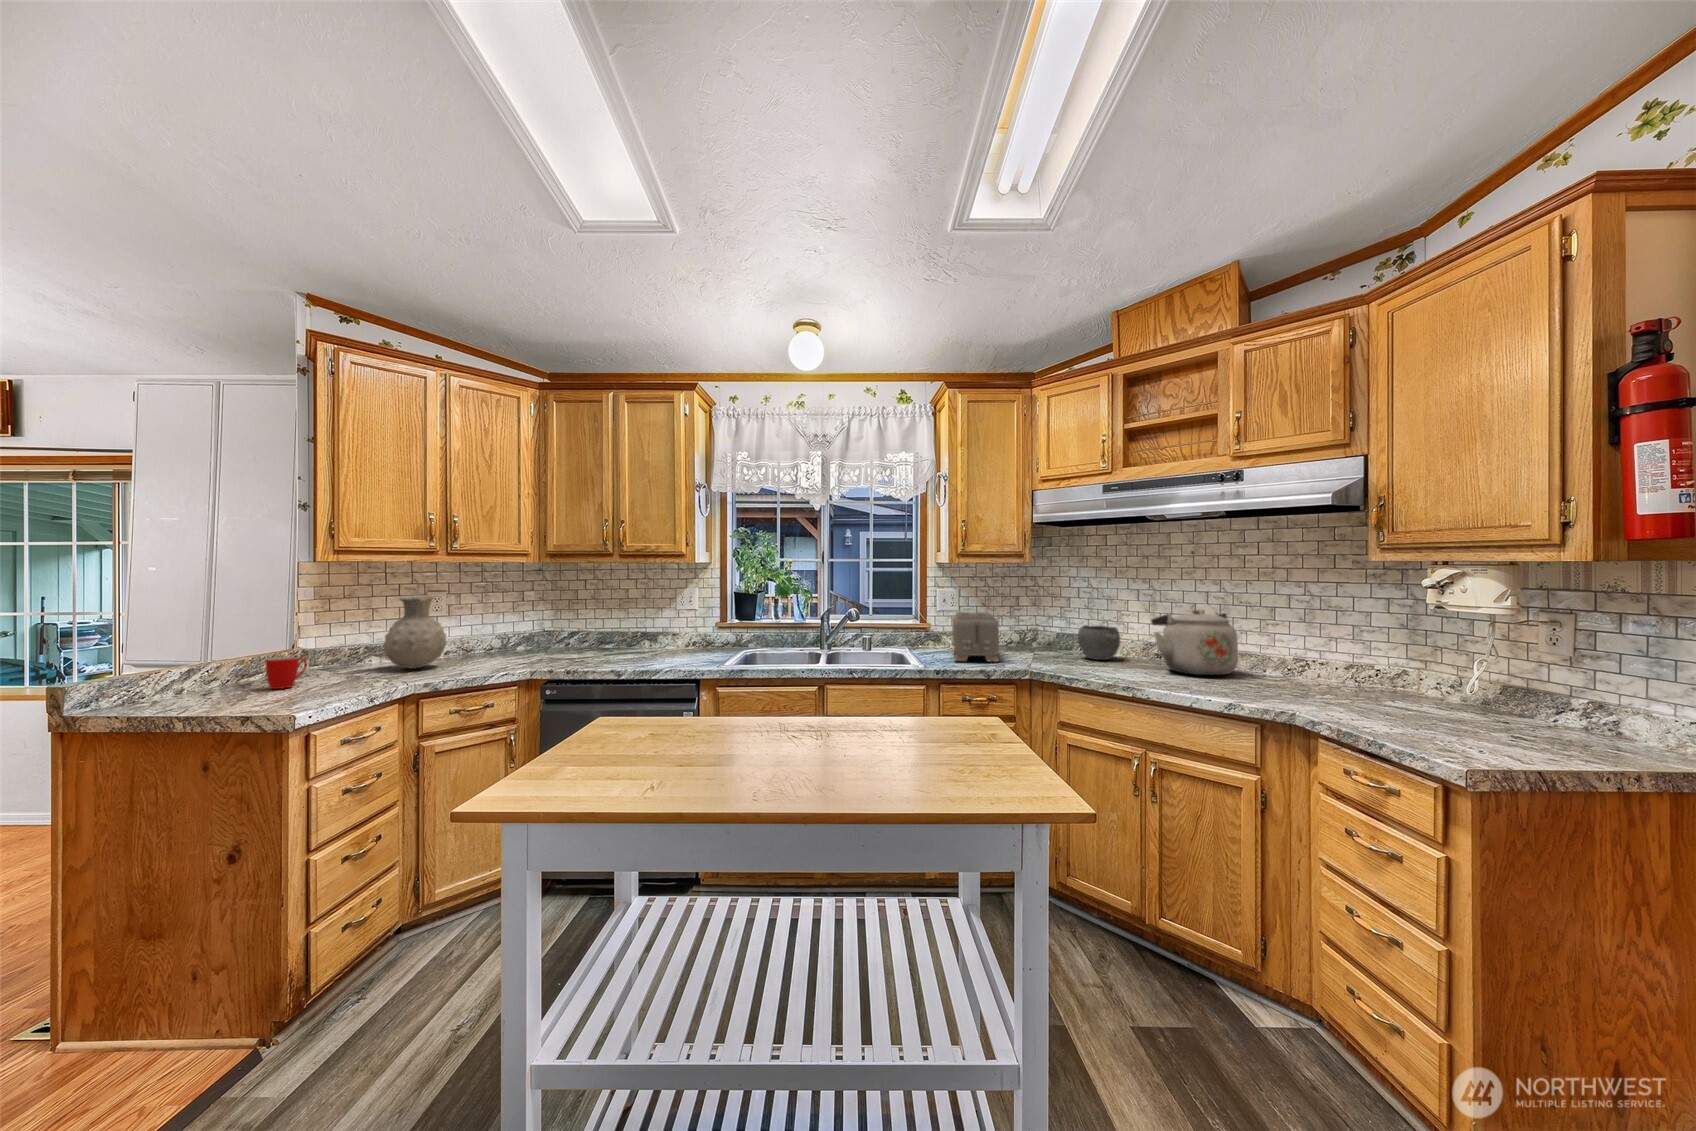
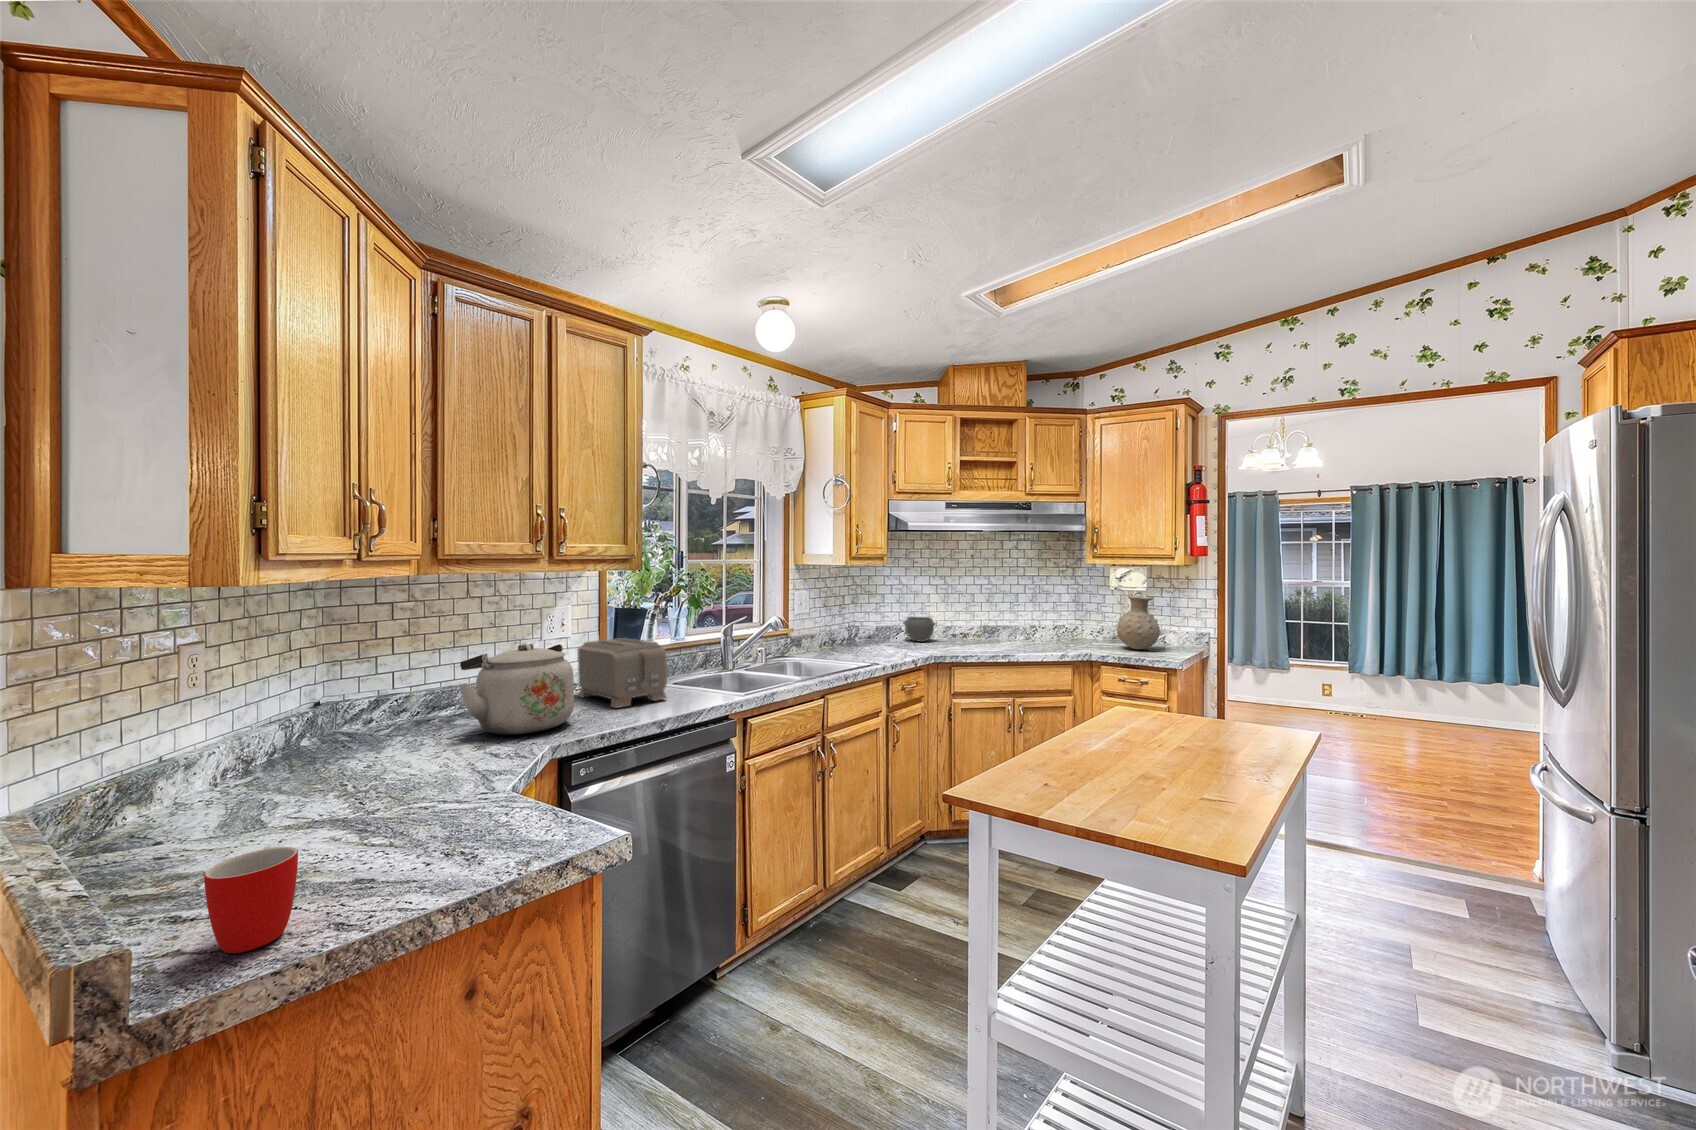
vase: present [383,595,447,669] -> present [1116,596,1160,649]
kettle: present [1151,609,1238,675] -> present [459,643,574,735]
toaster: present [952,612,999,662] -> present [578,638,667,708]

